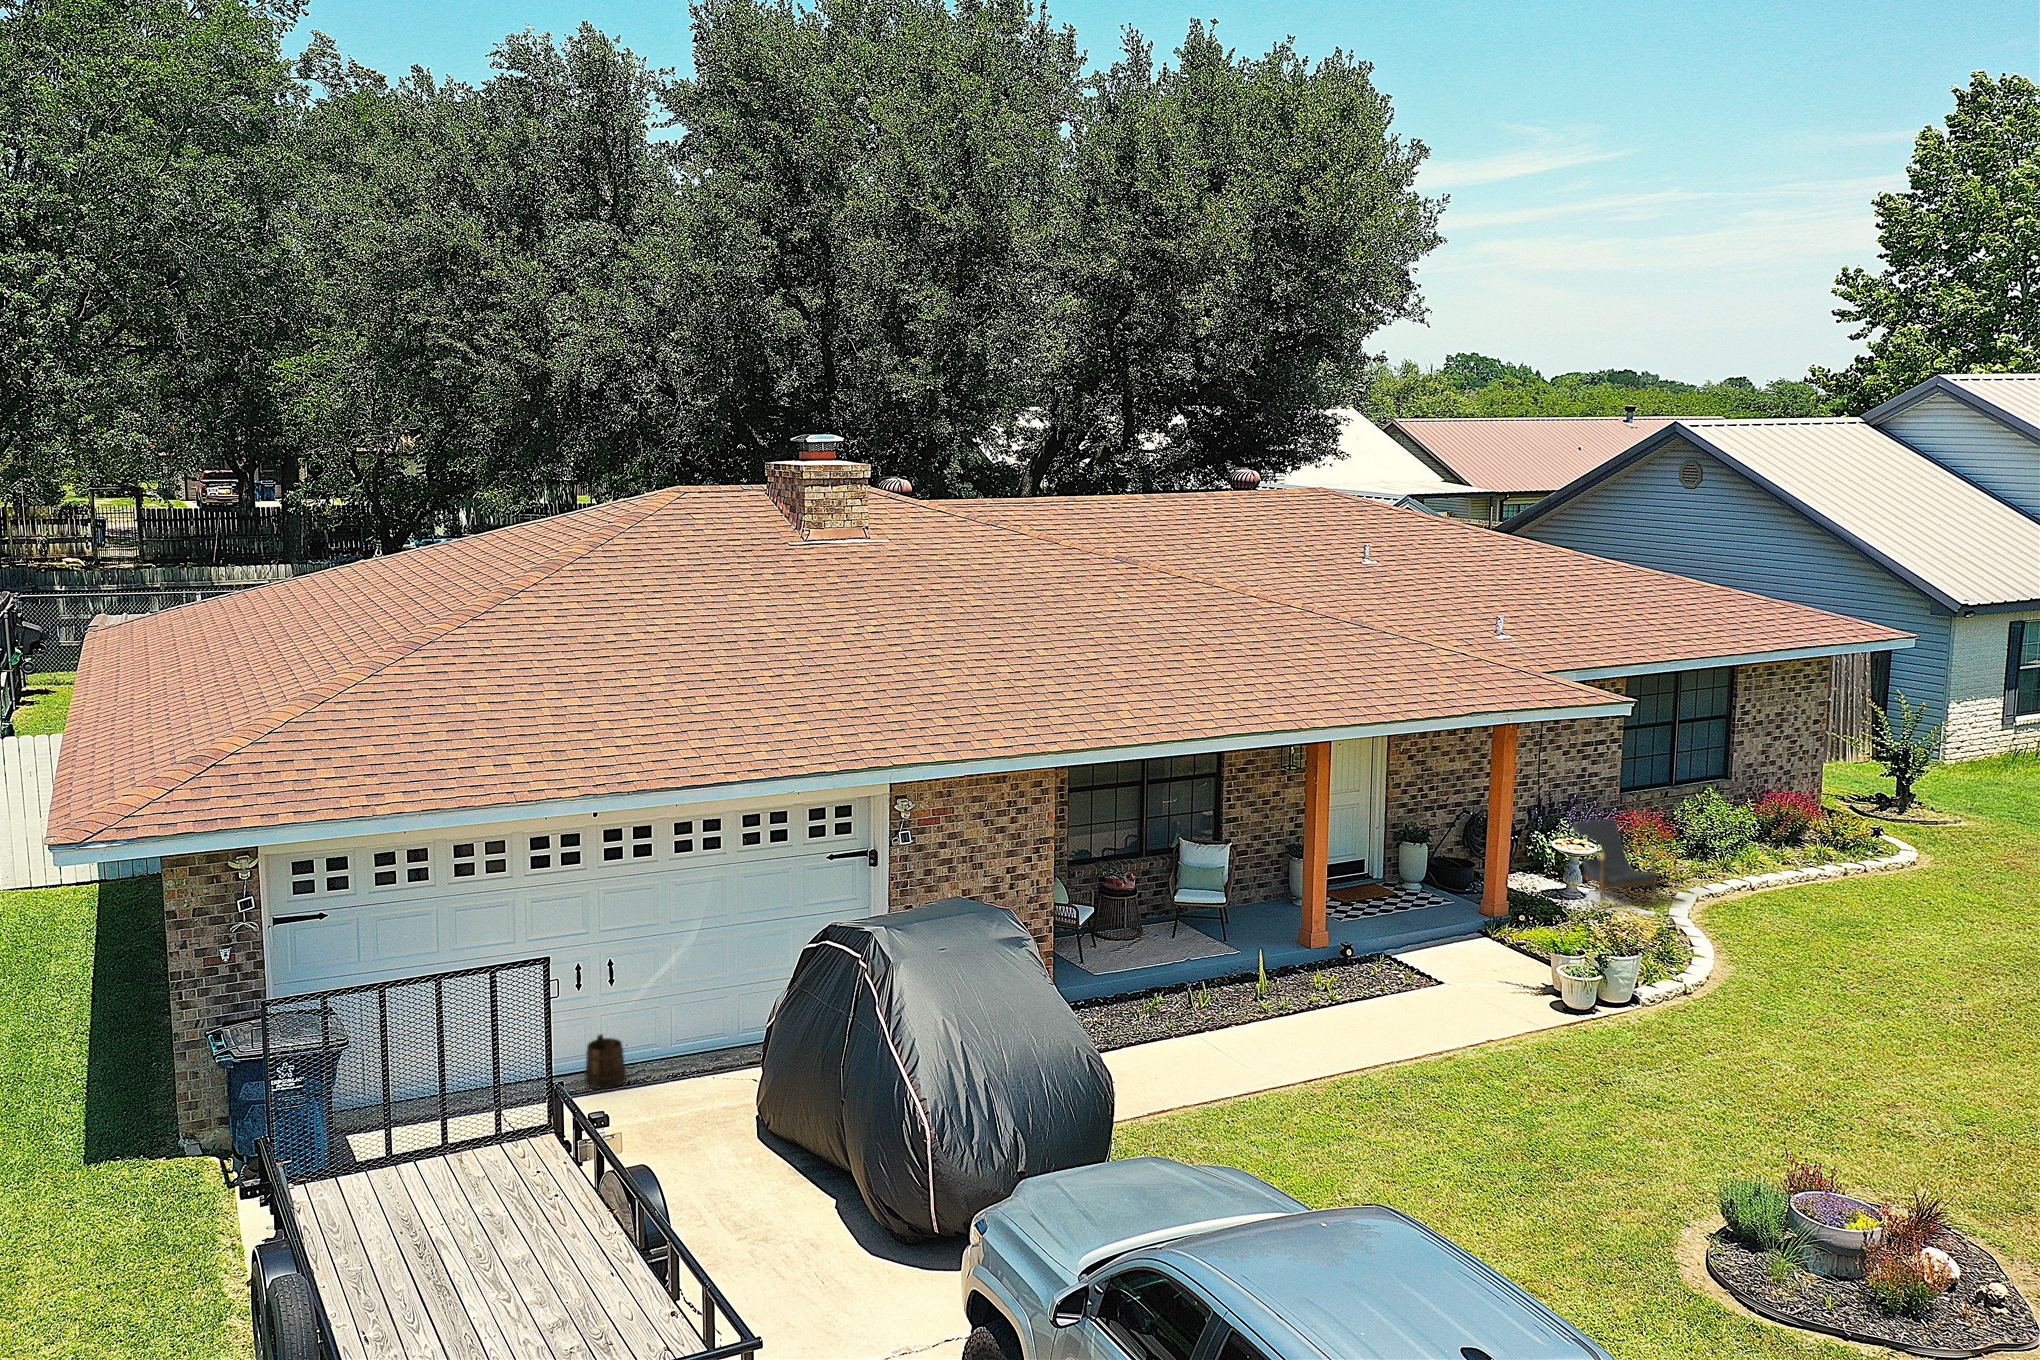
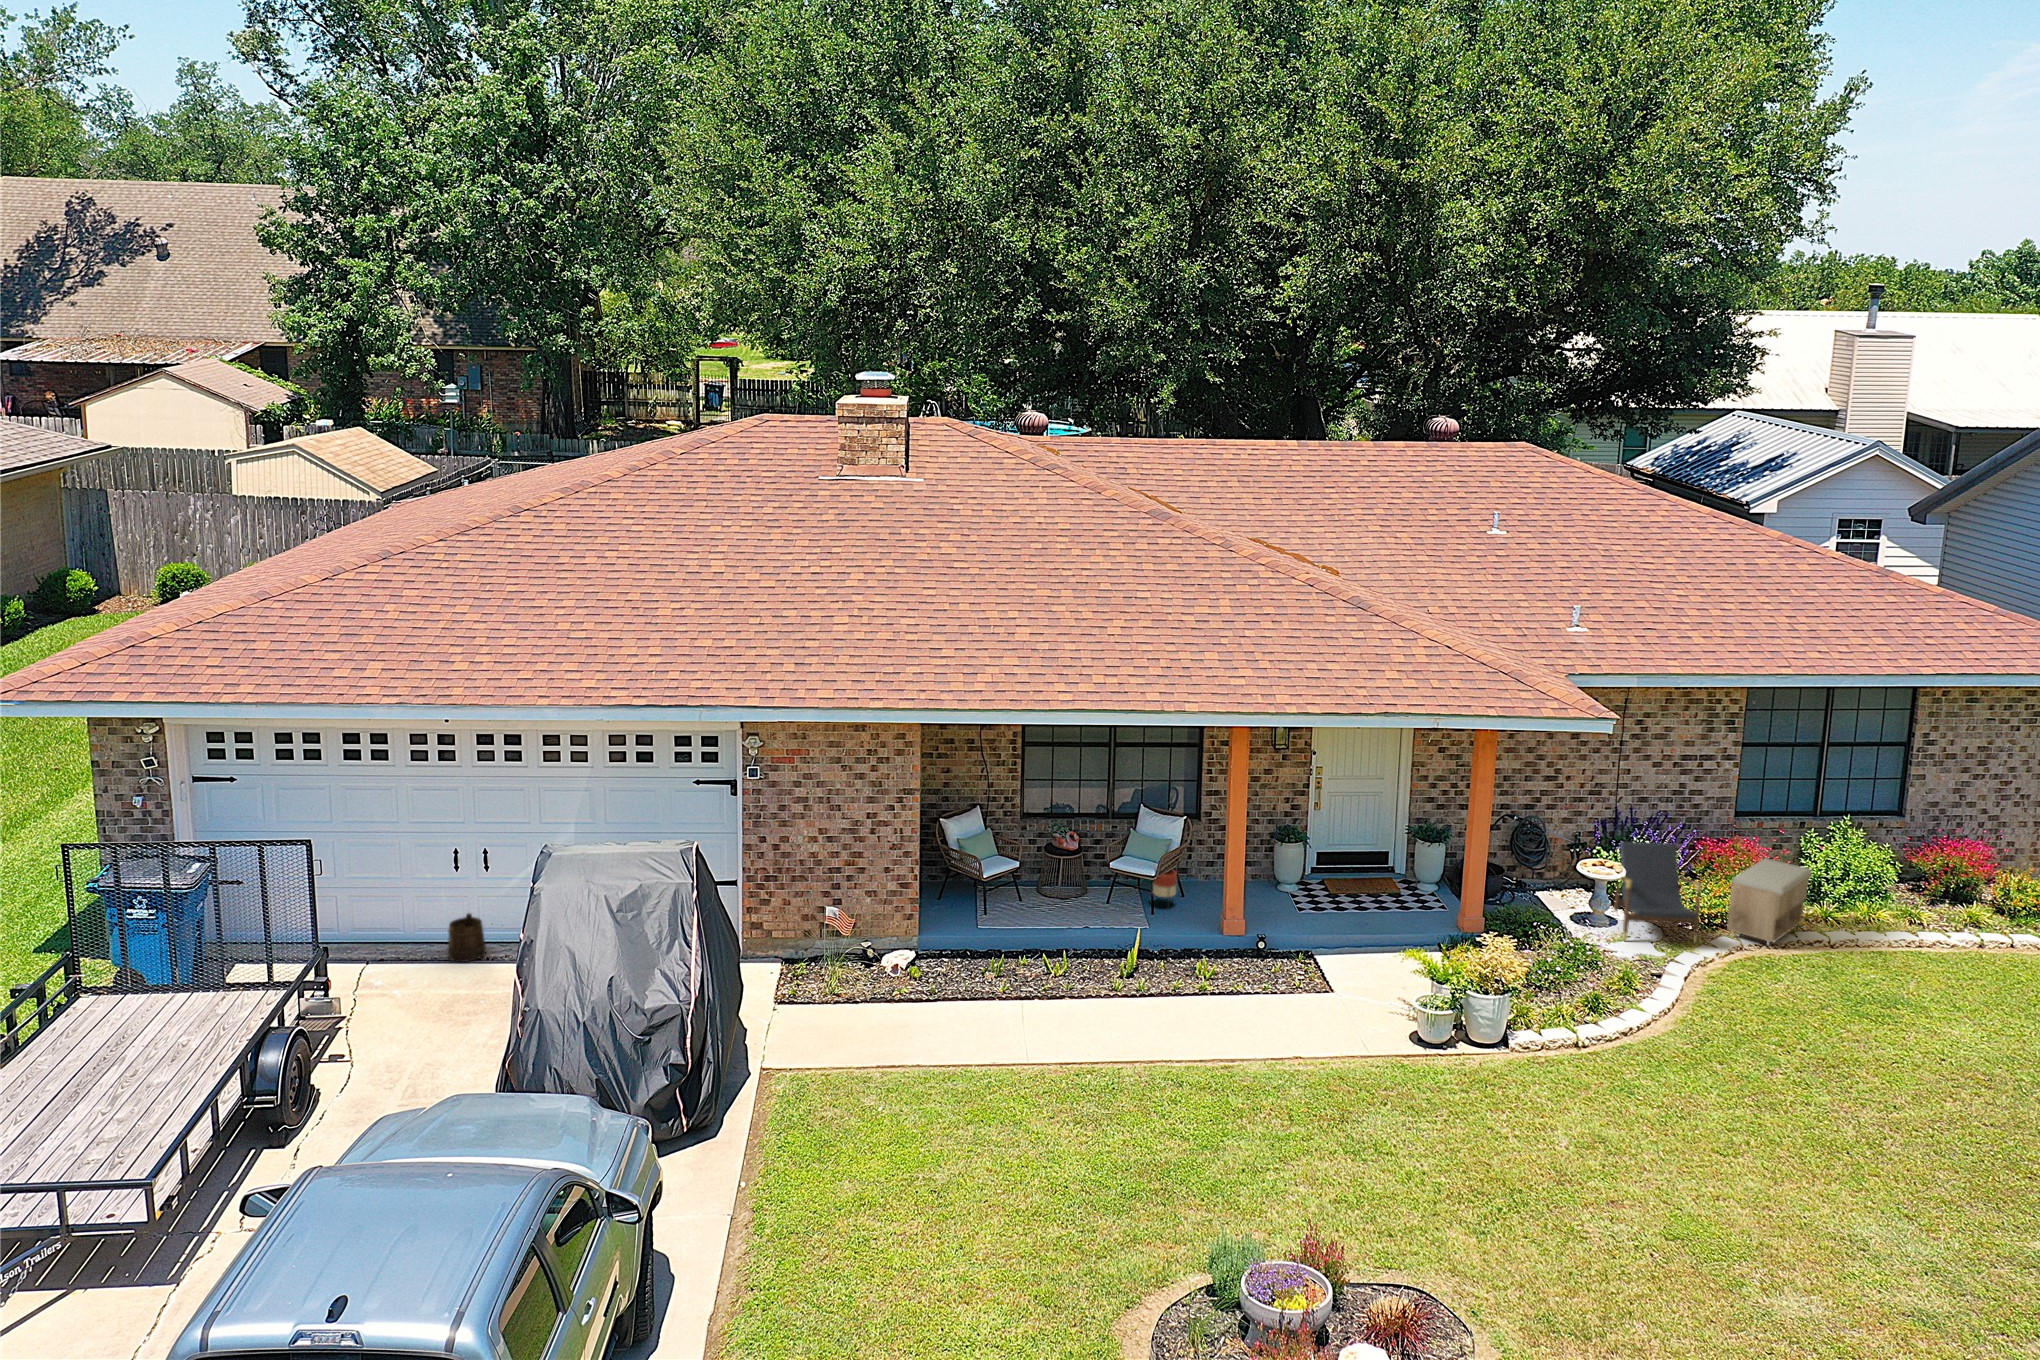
storage bench: none [1667,823,1717,896] -> present [1727,858,1812,945]
planter: none [1197,898,1222,938] -> present [1152,870,1177,898]

